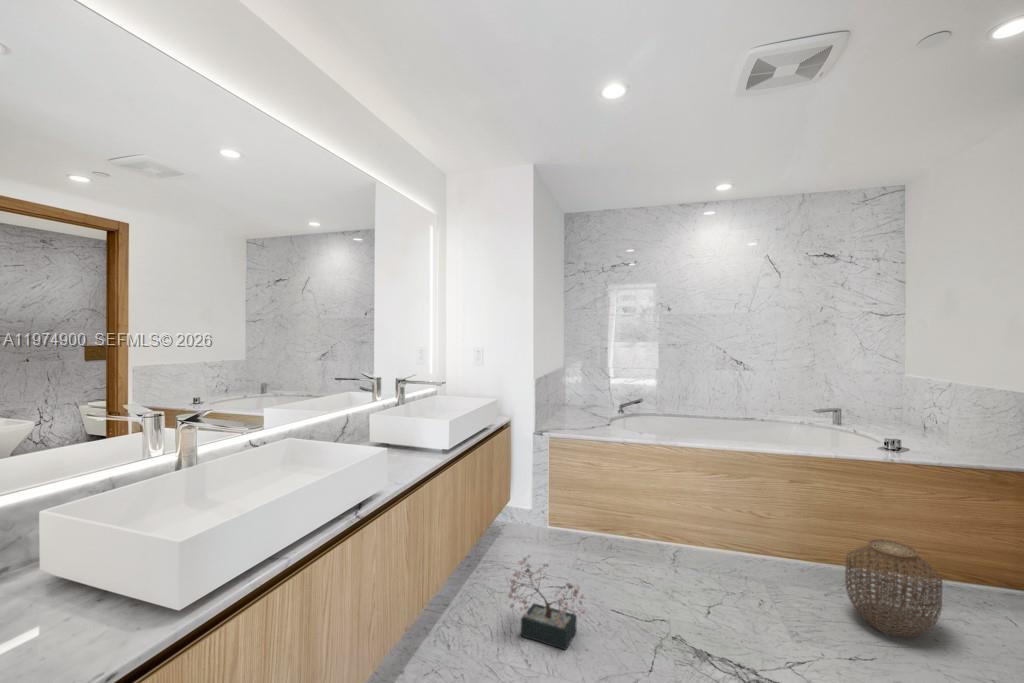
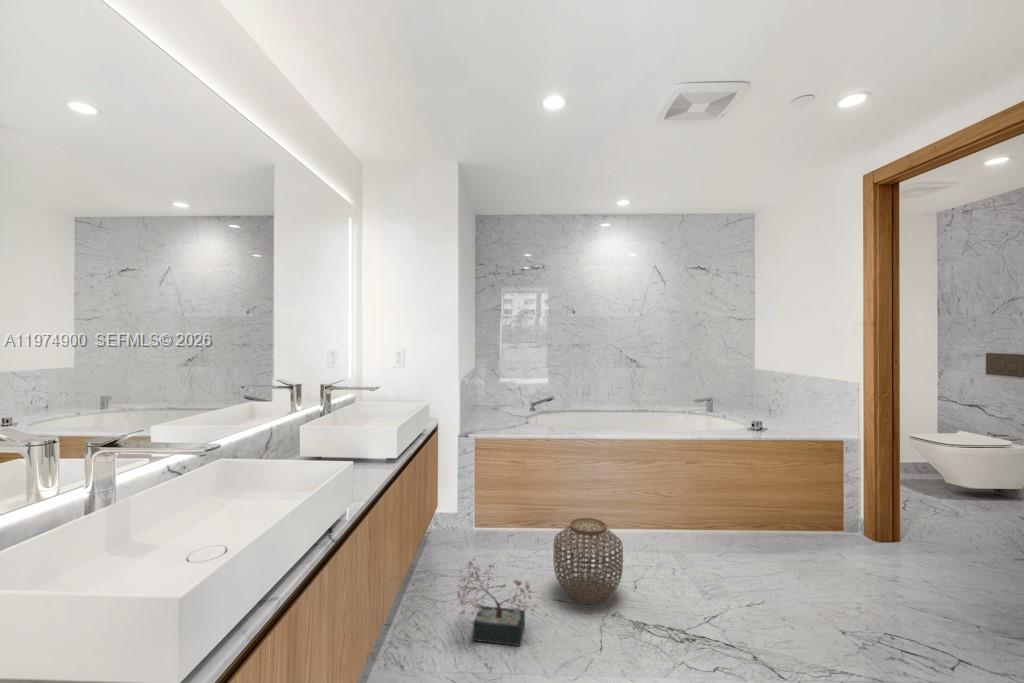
woven basket: present [845,539,942,637] -> present [553,518,623,604]

